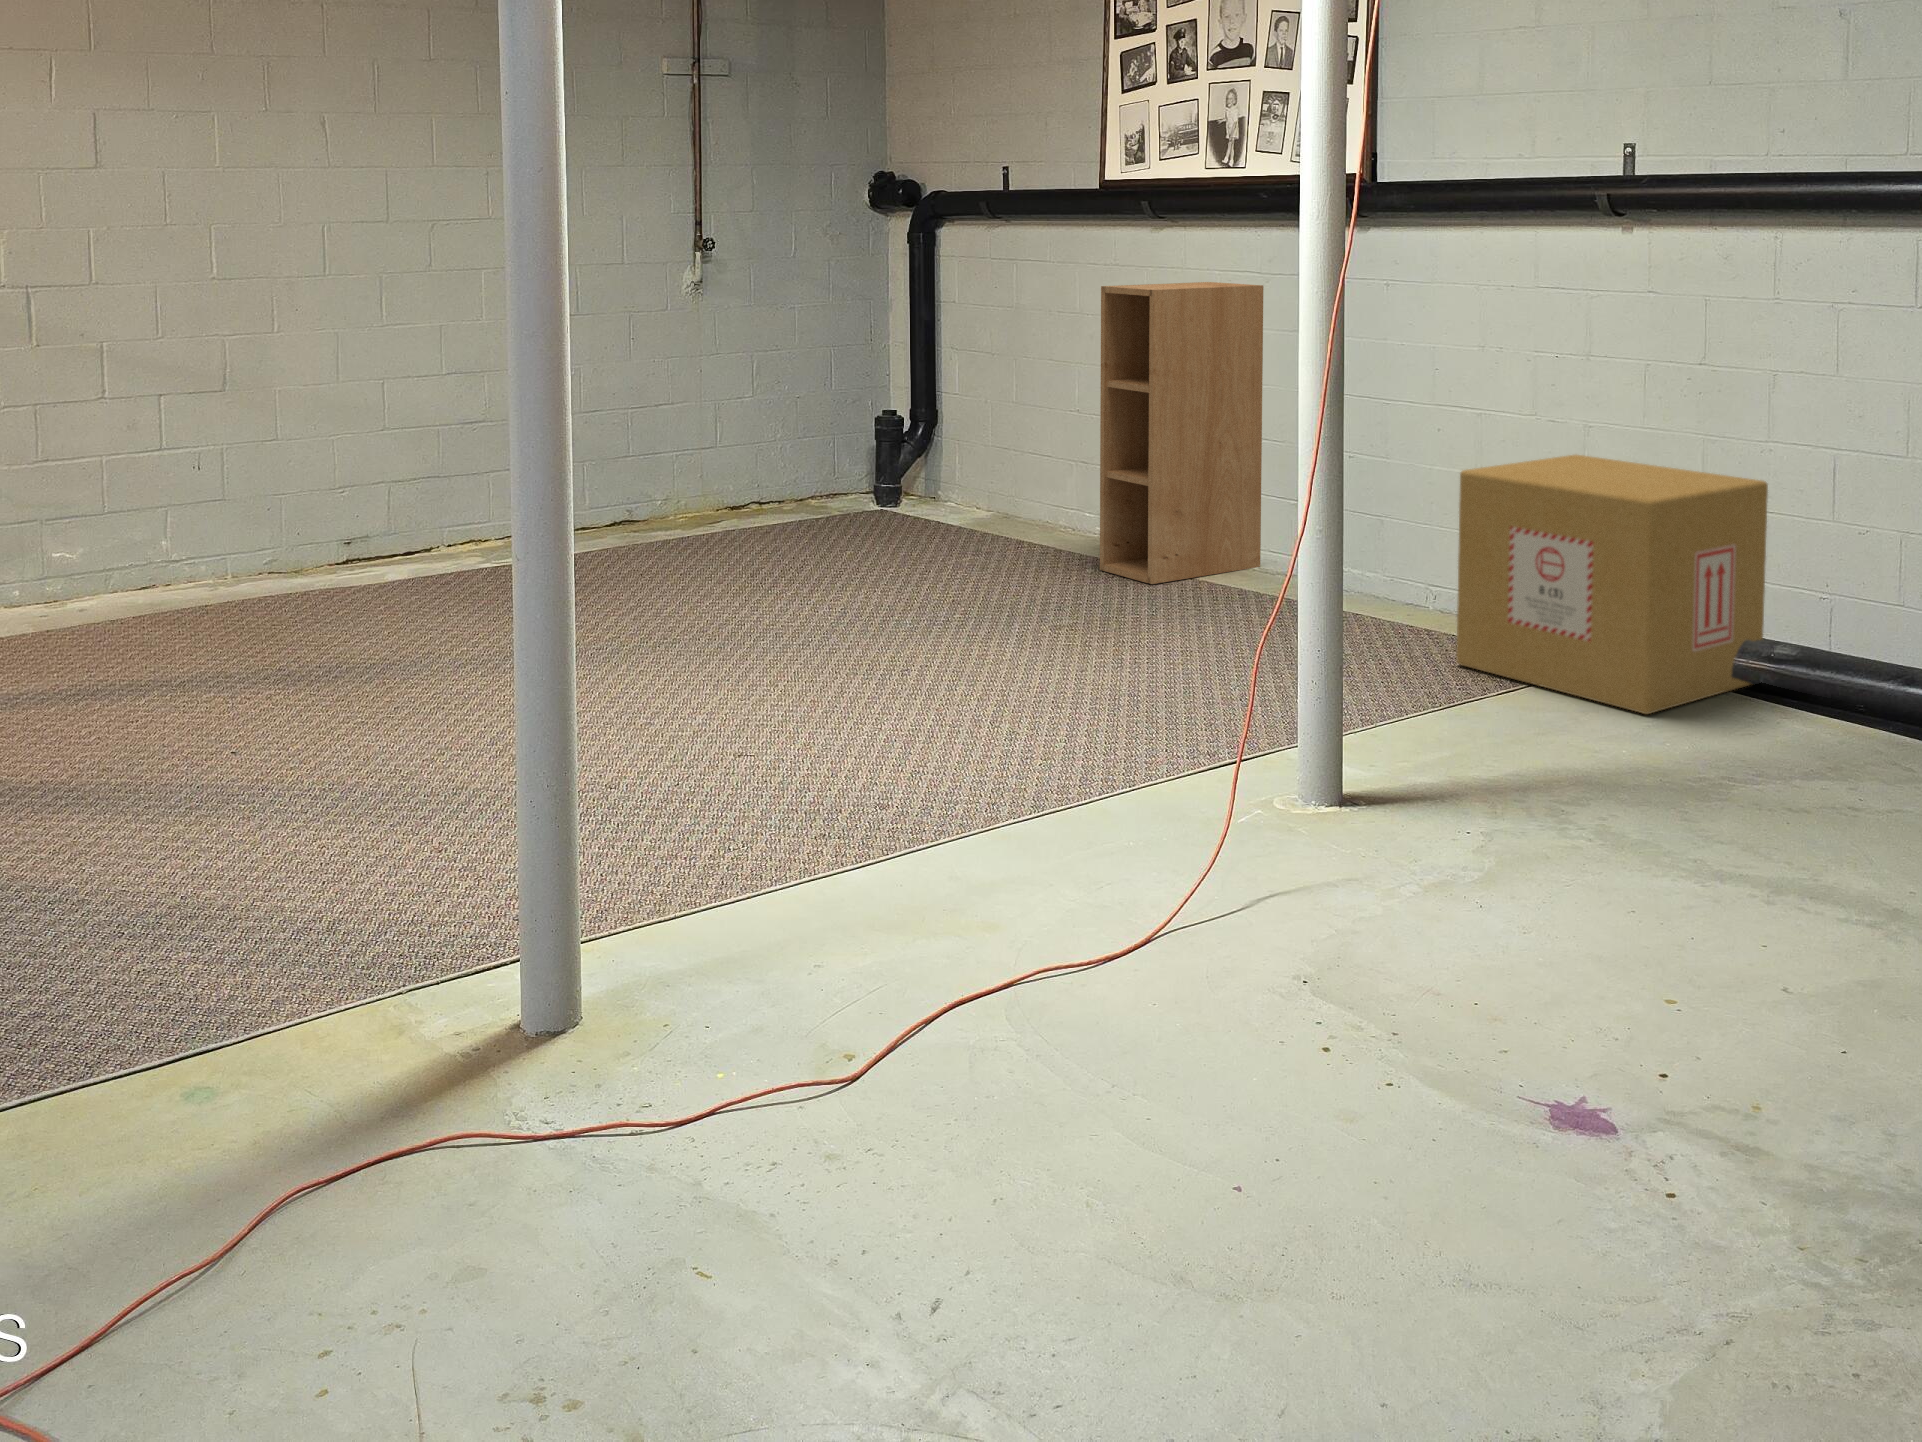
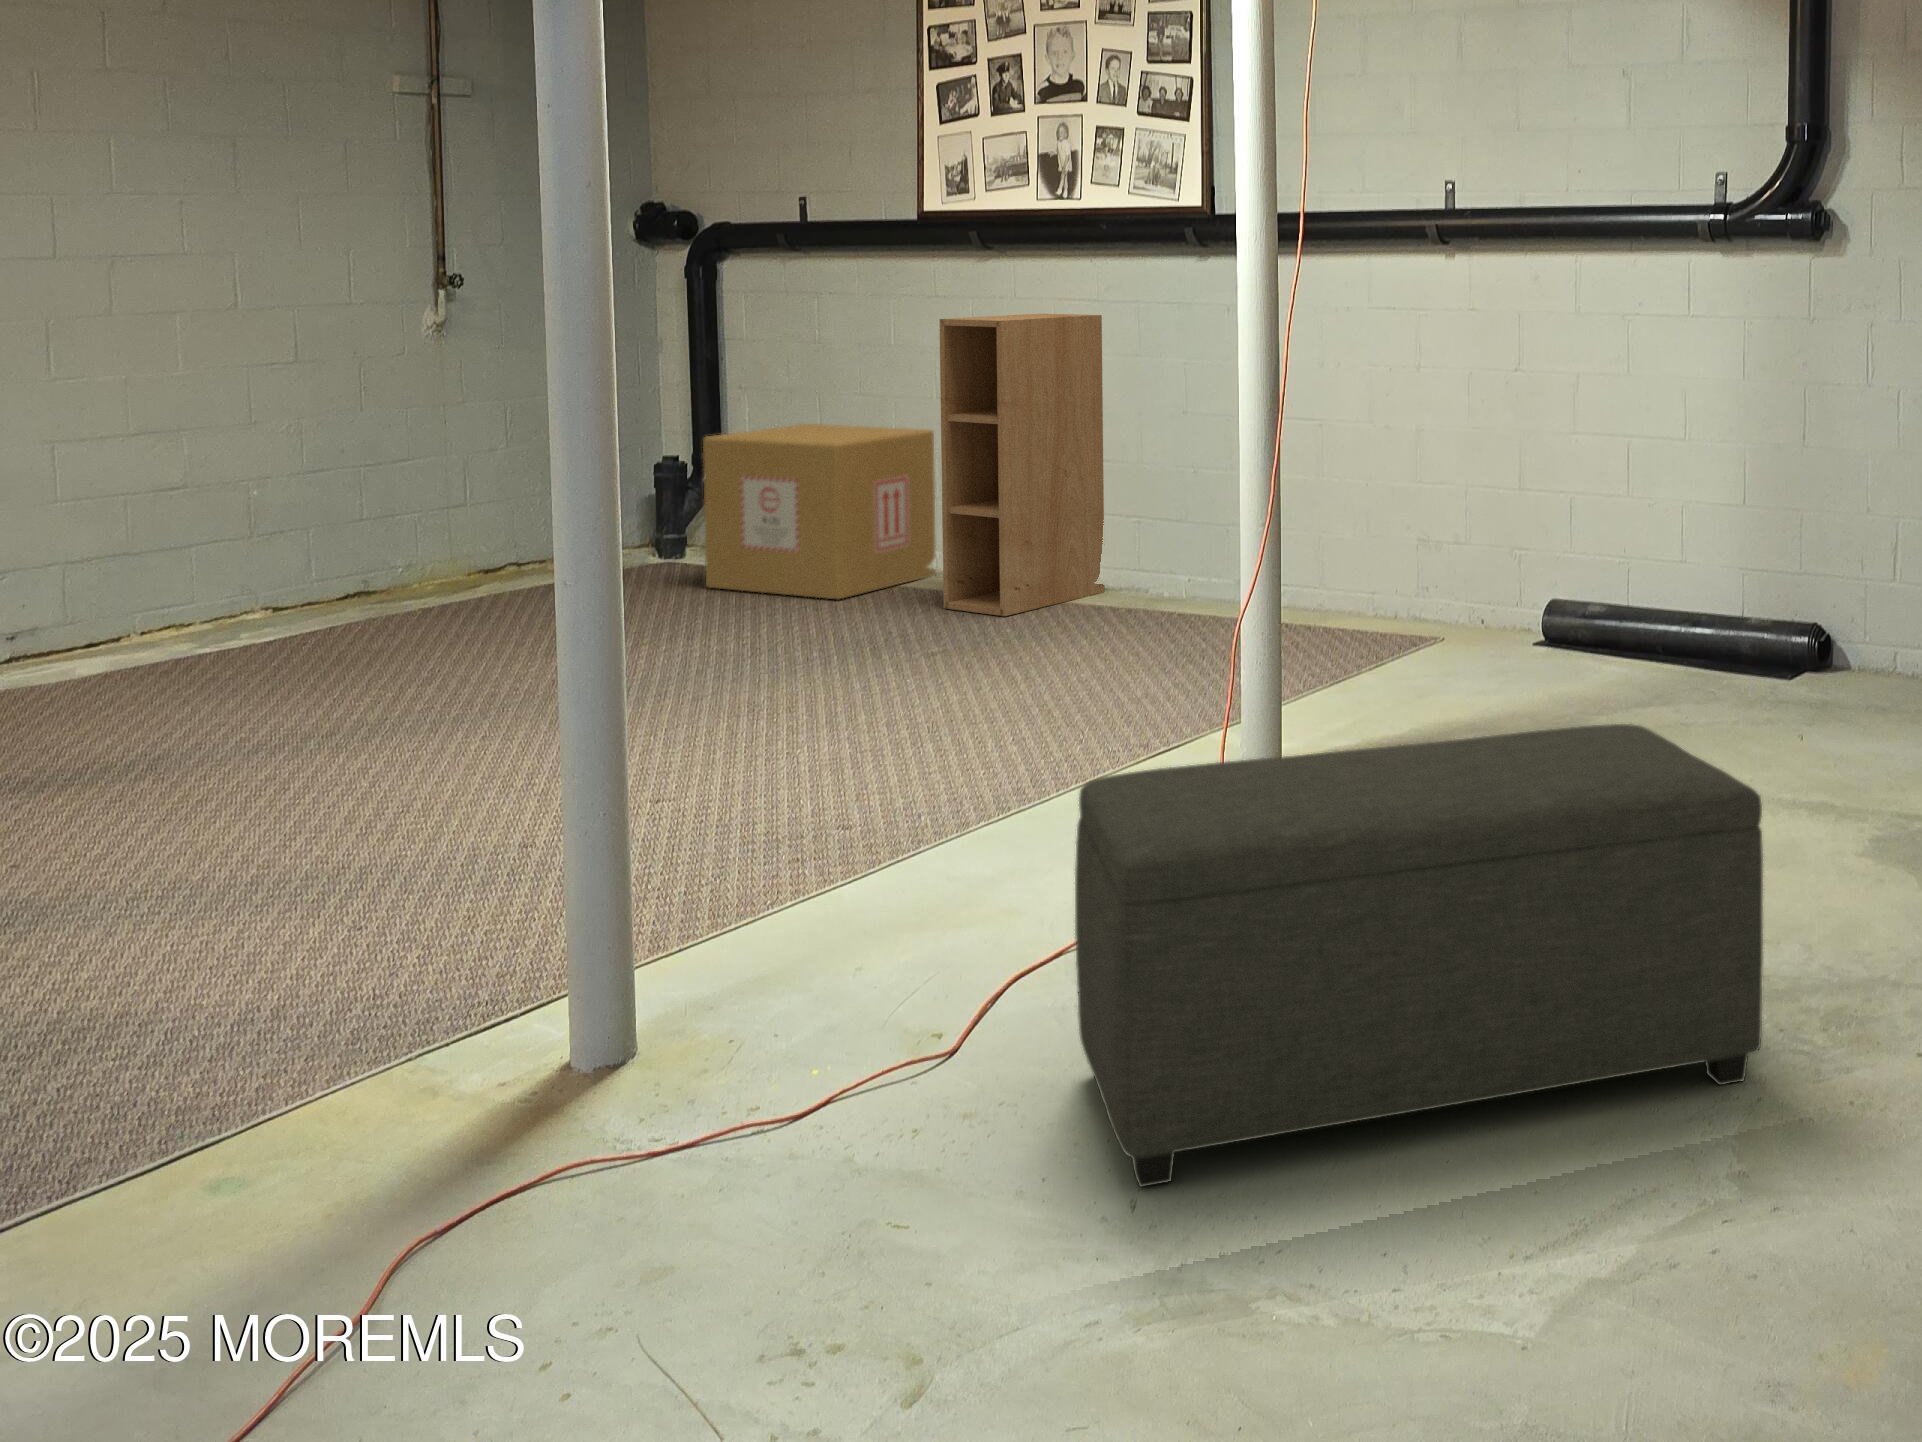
cardboard box: present [1457,455,1768,714] -> present [703,424,936,600]
ottoman: none [927,823,1766,1342] -> present [1075,724,1763,1187]

